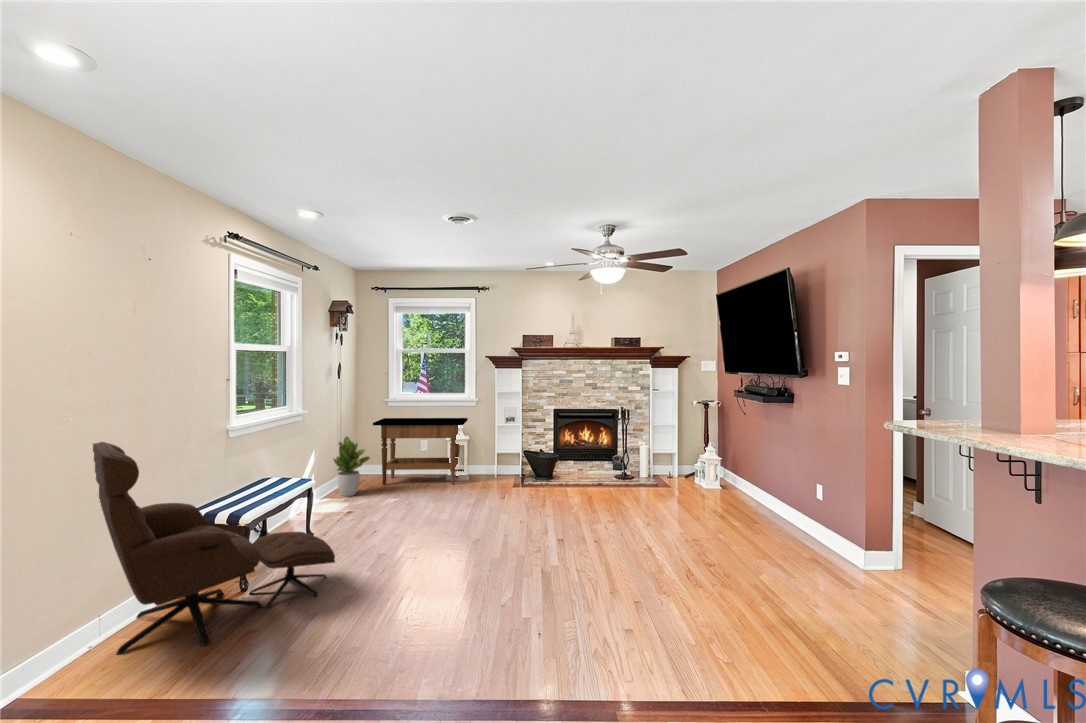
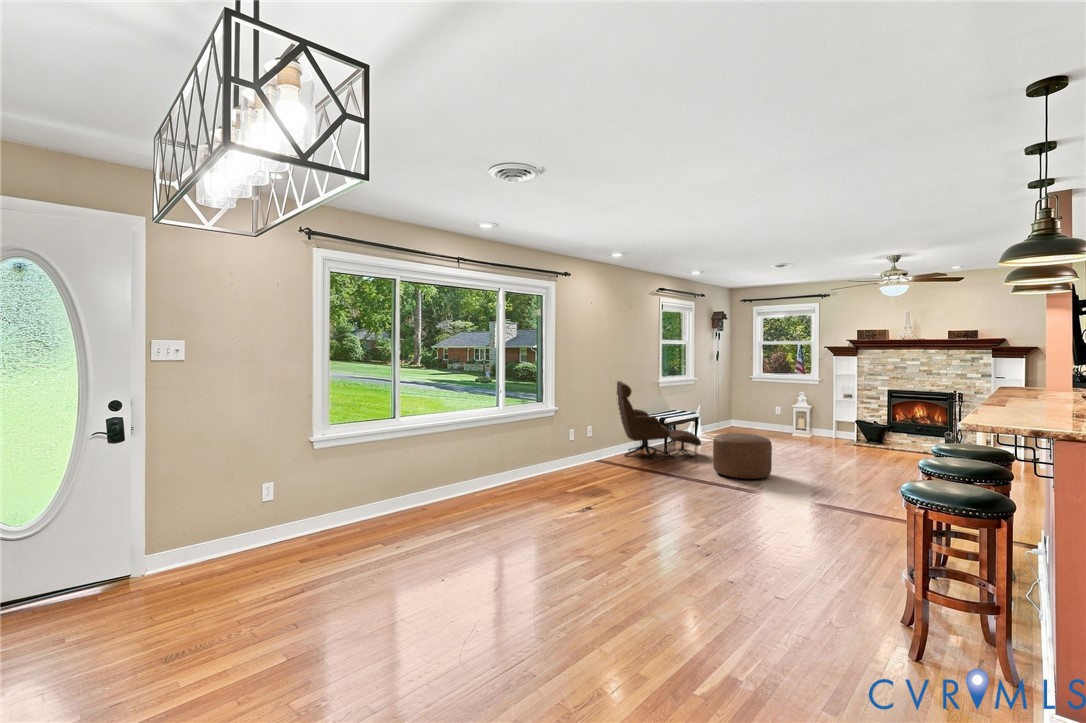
side table: present [373,418,468,485] -> none [740,389,811,438]
potted plant: present [333,436,370,496] -> none [712,397,736,433]
ottoman: none [381,532,505,662] -> present [713,433,772,479]

